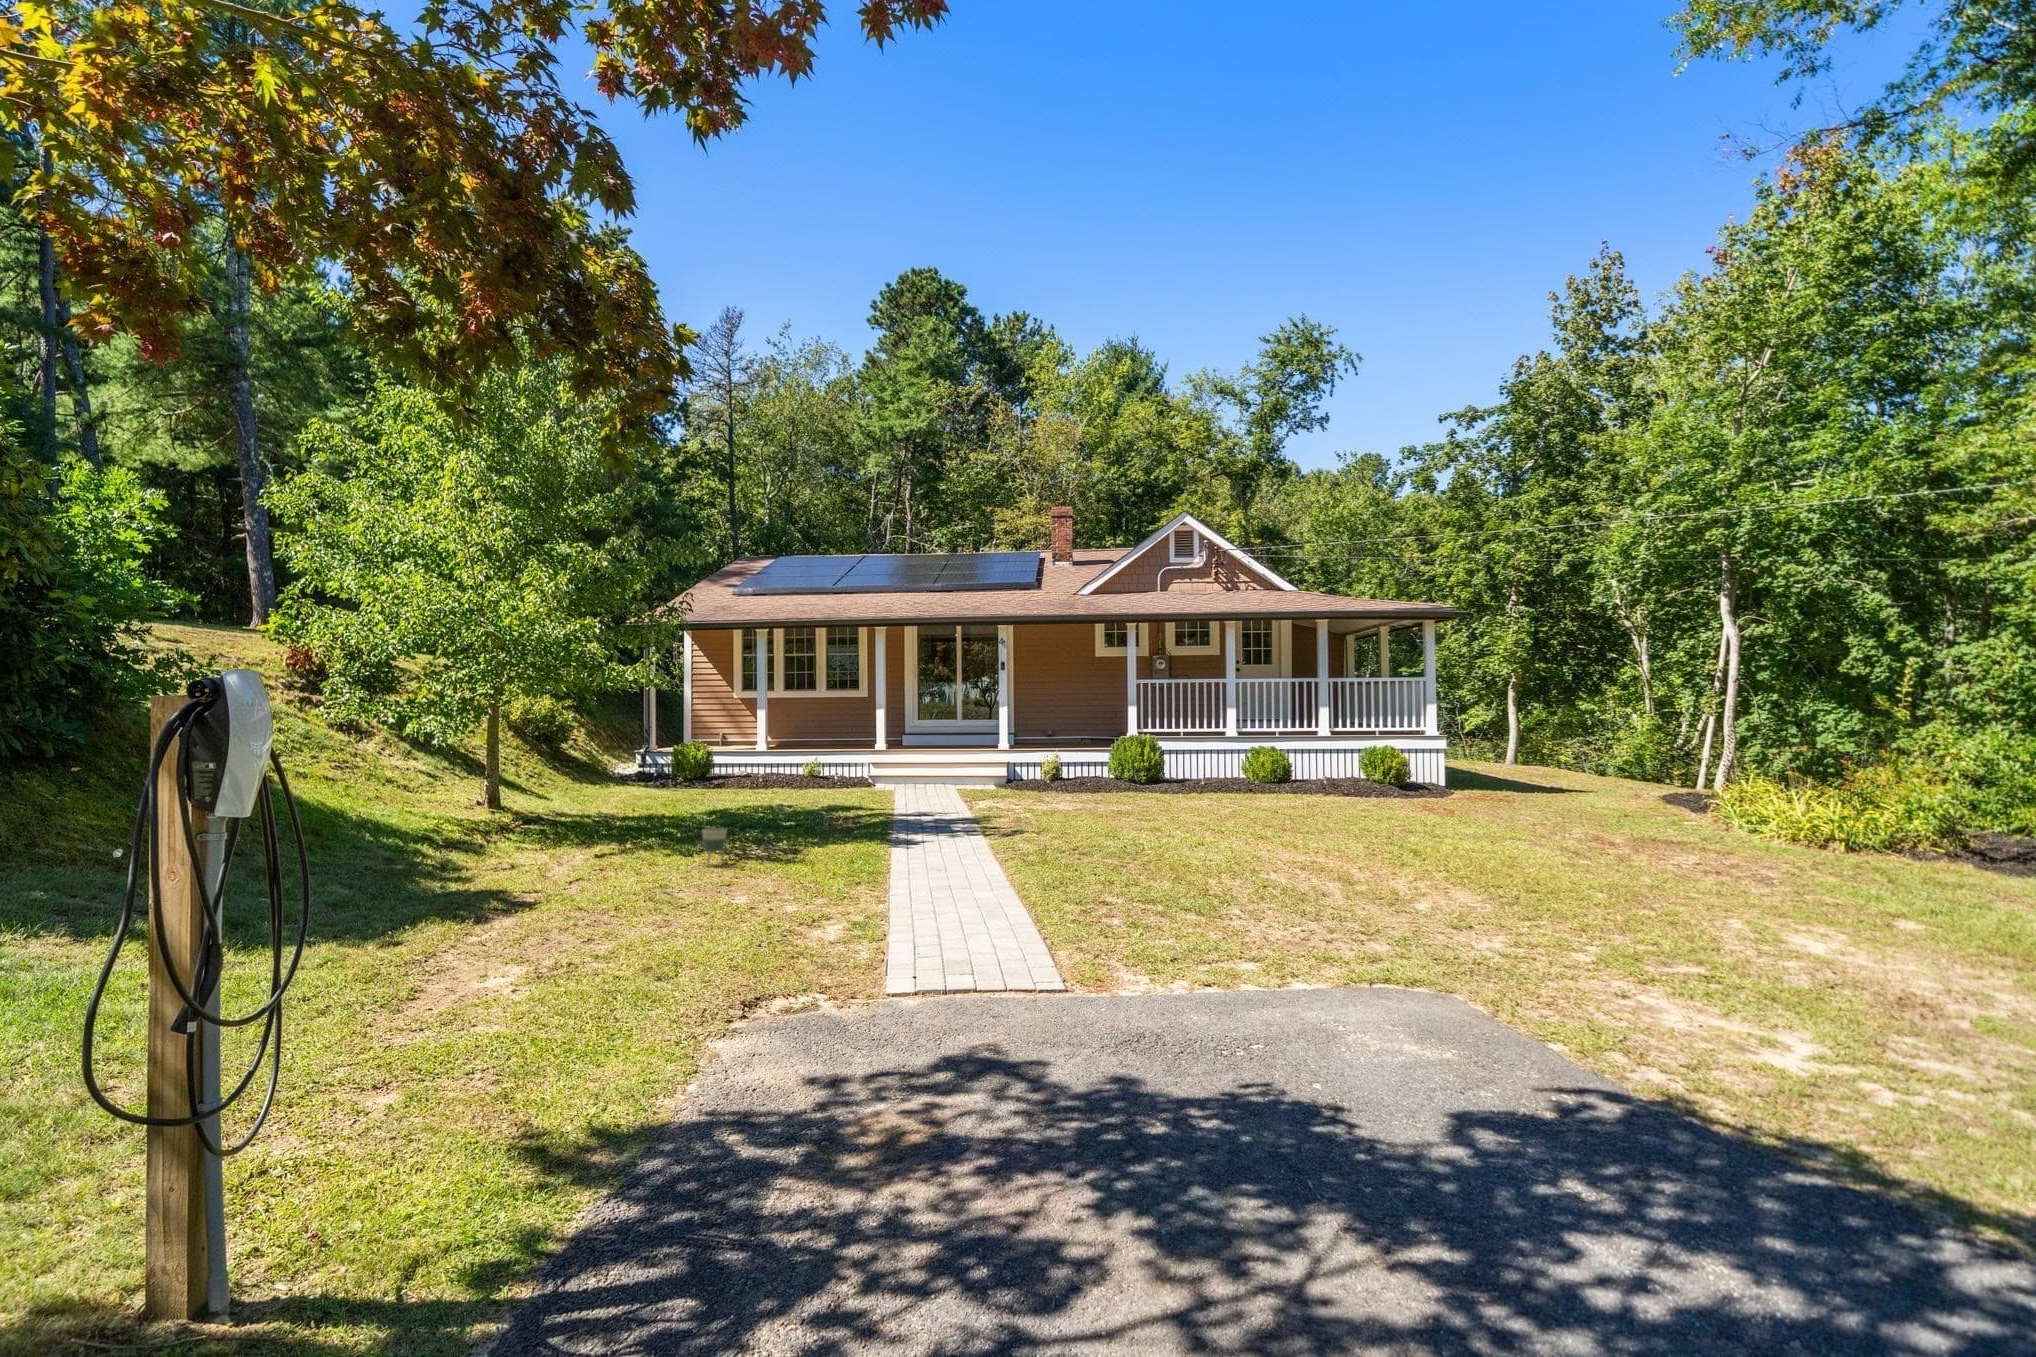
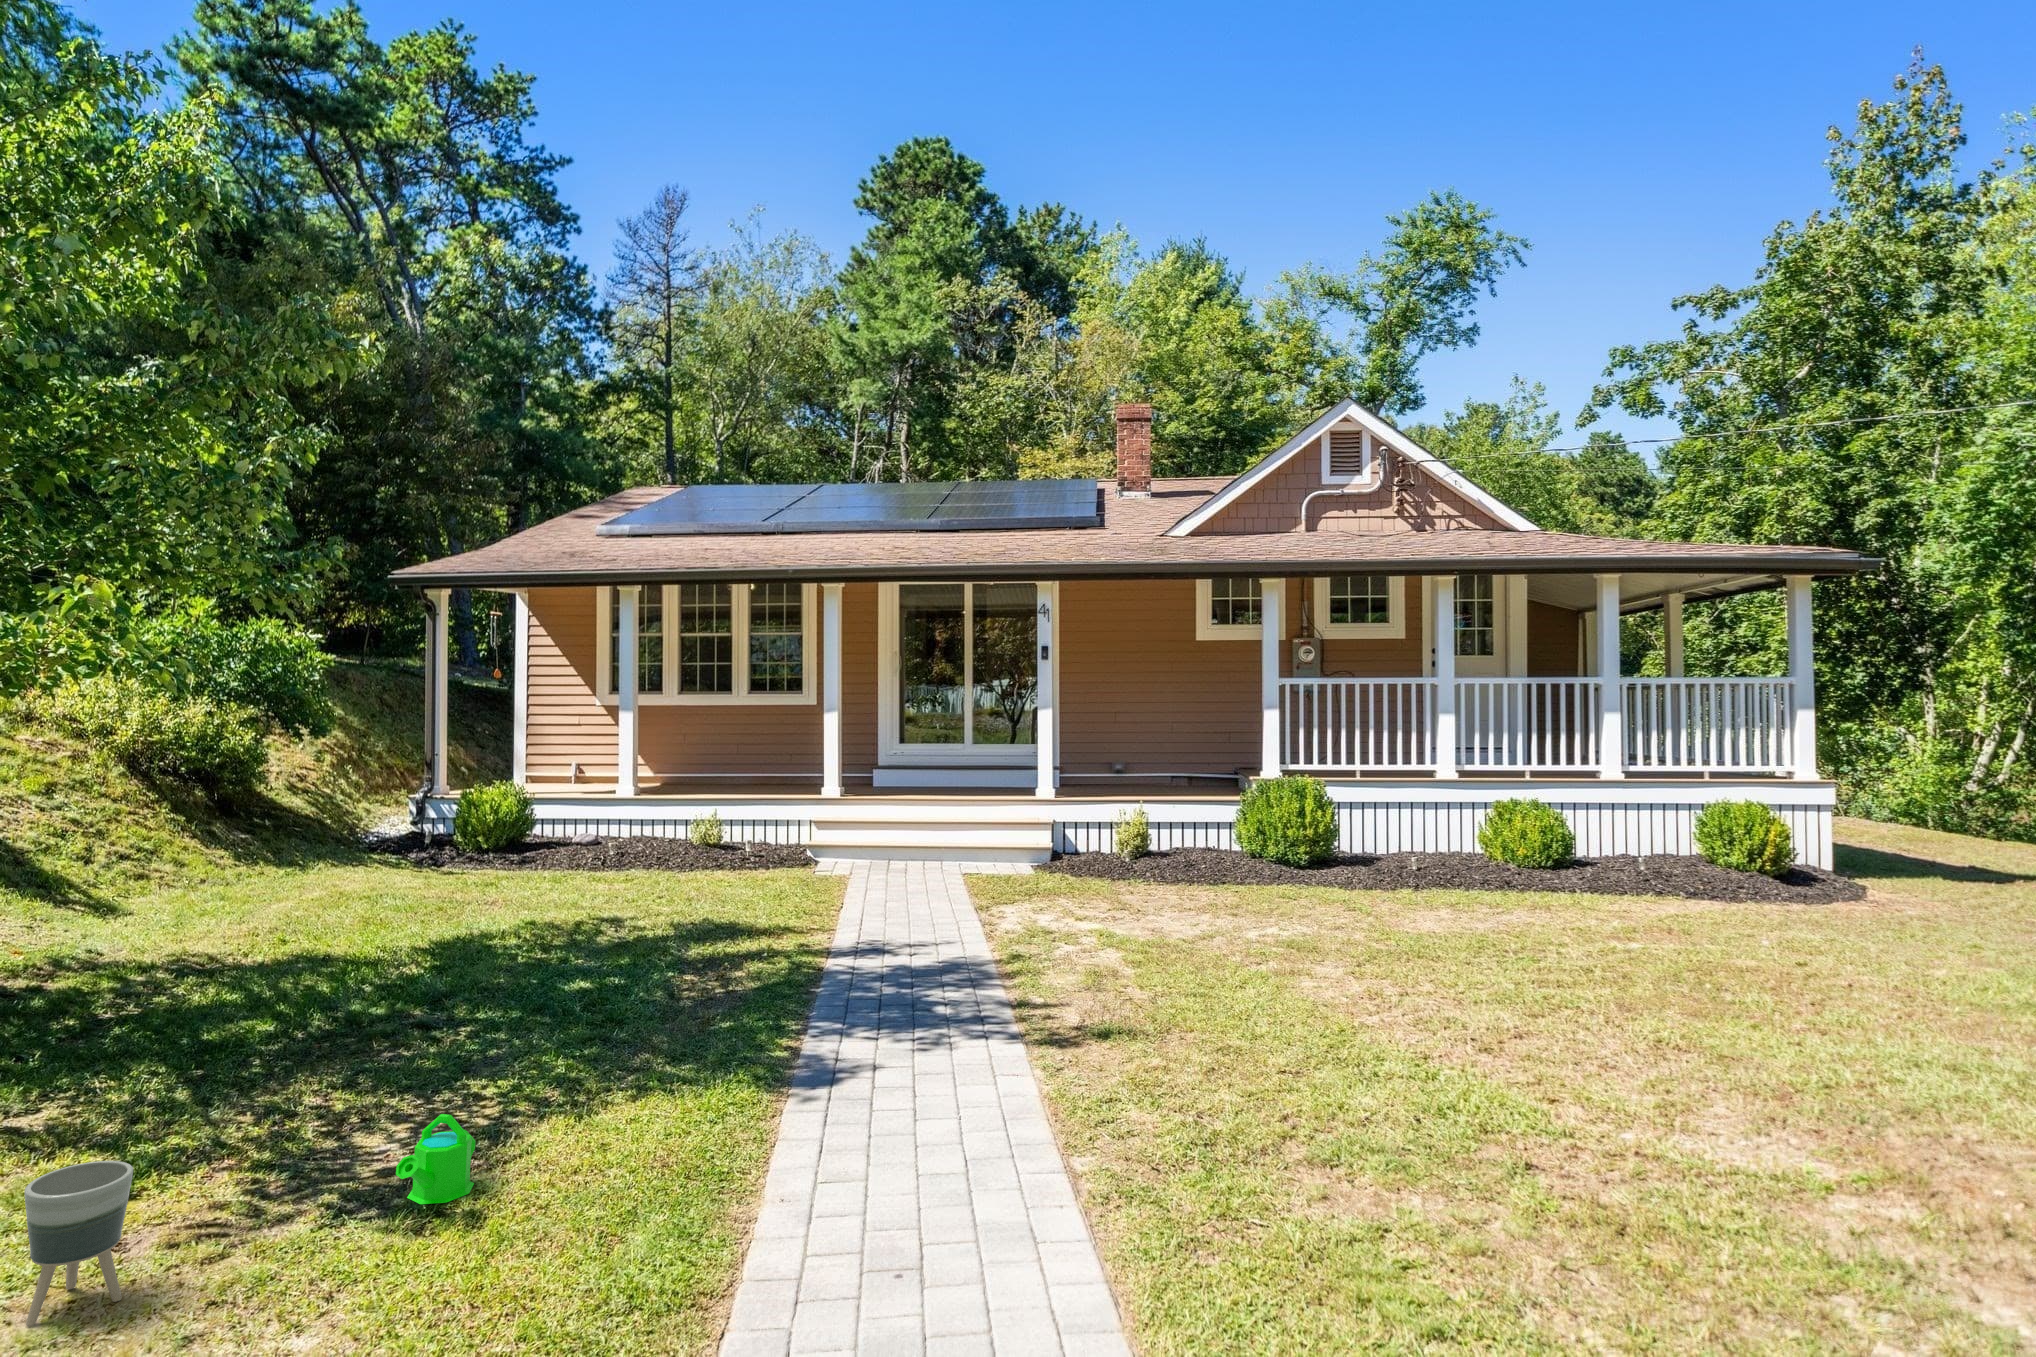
watering can: none [784,829,803,856] -> present [396,1114,476,1204]

